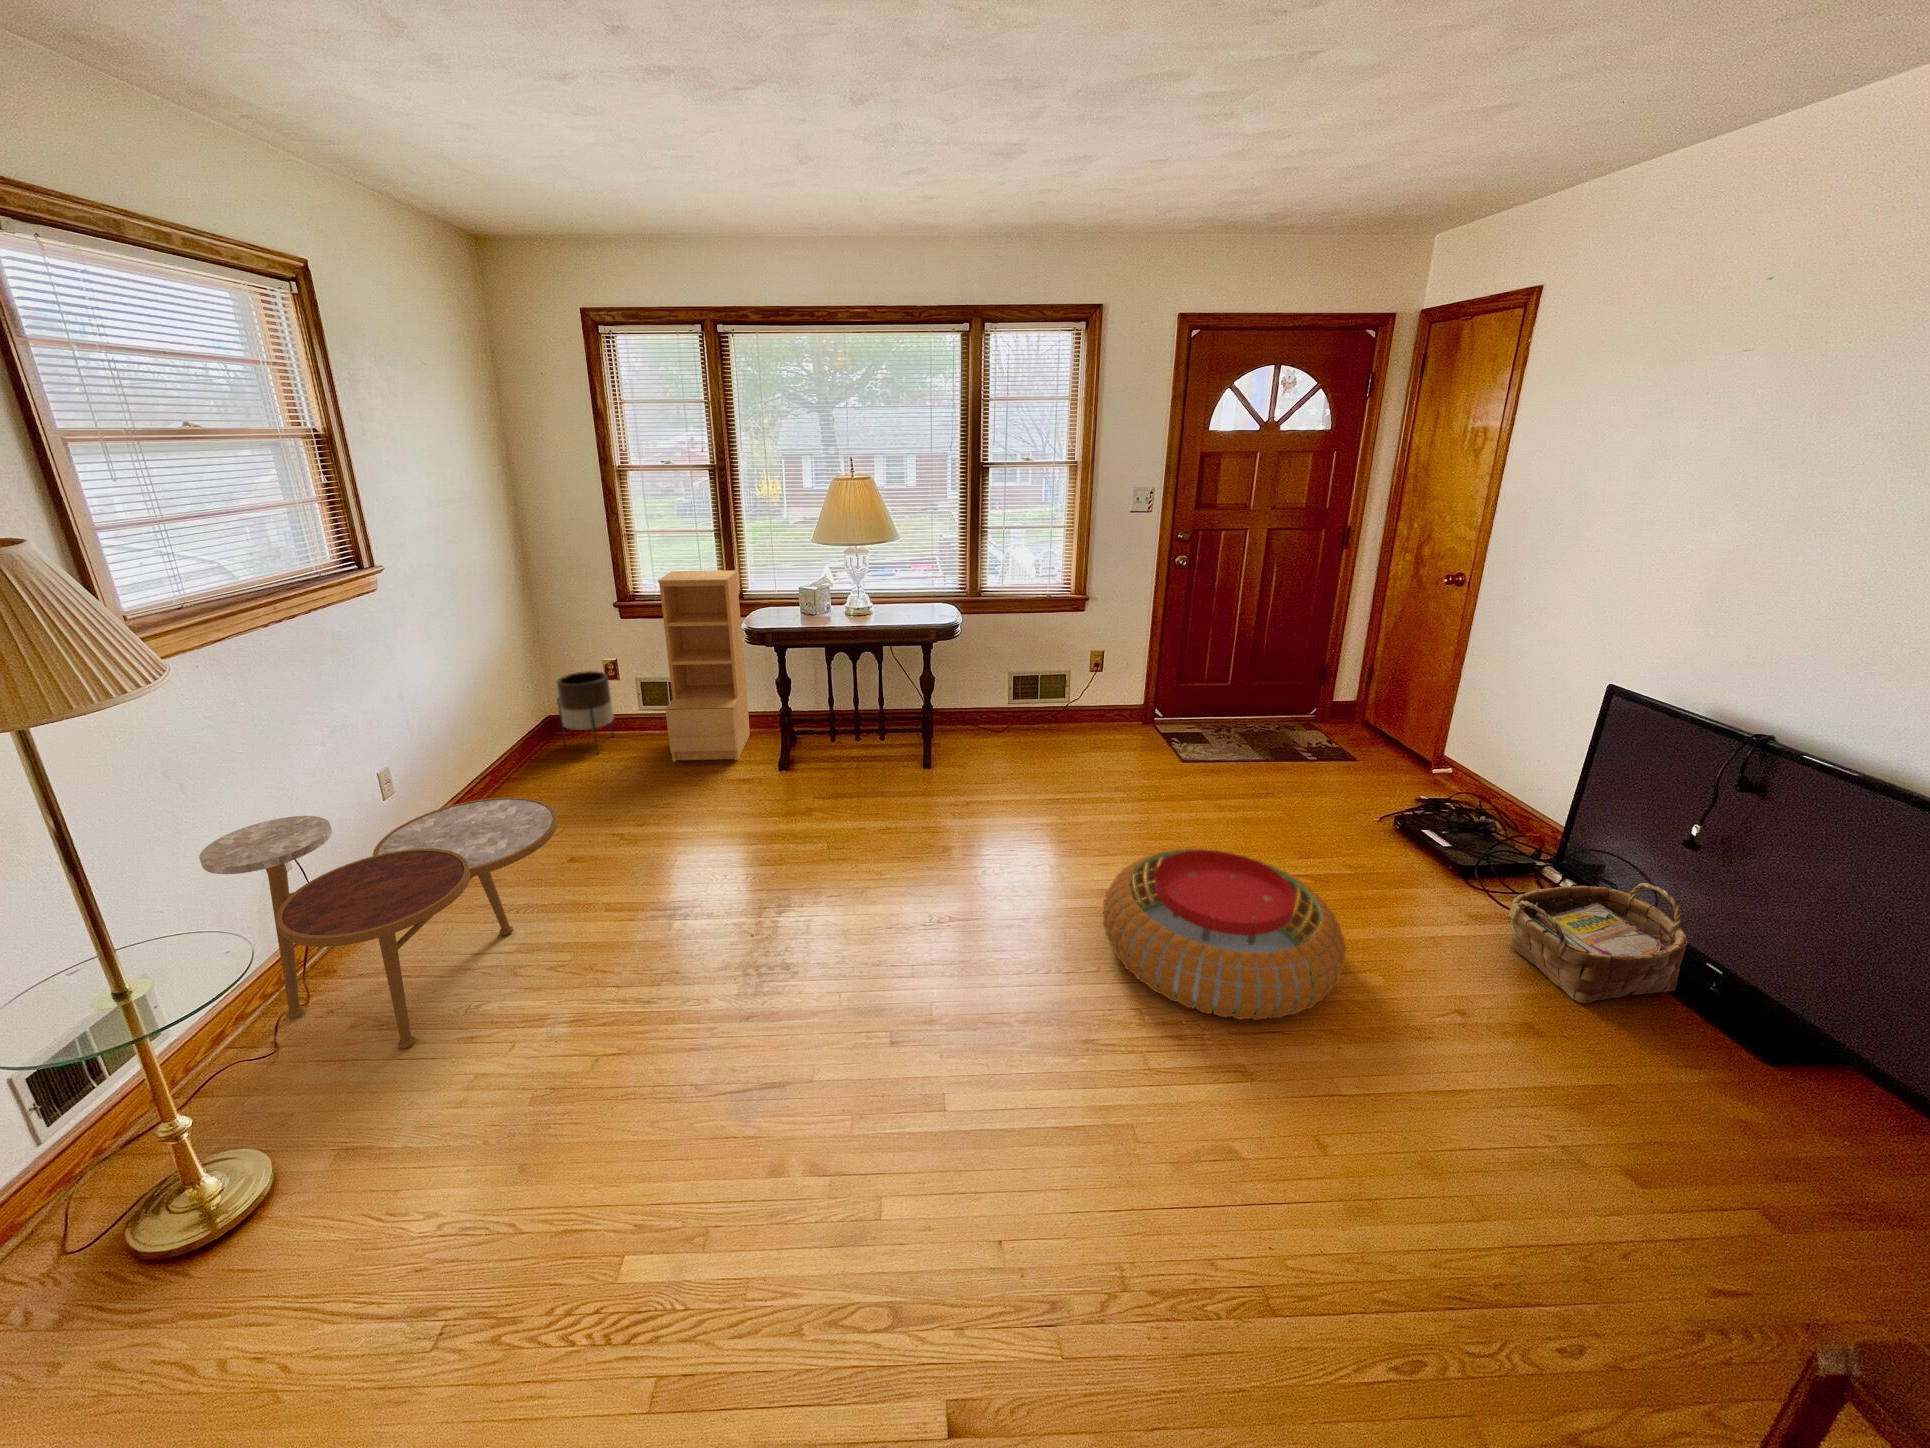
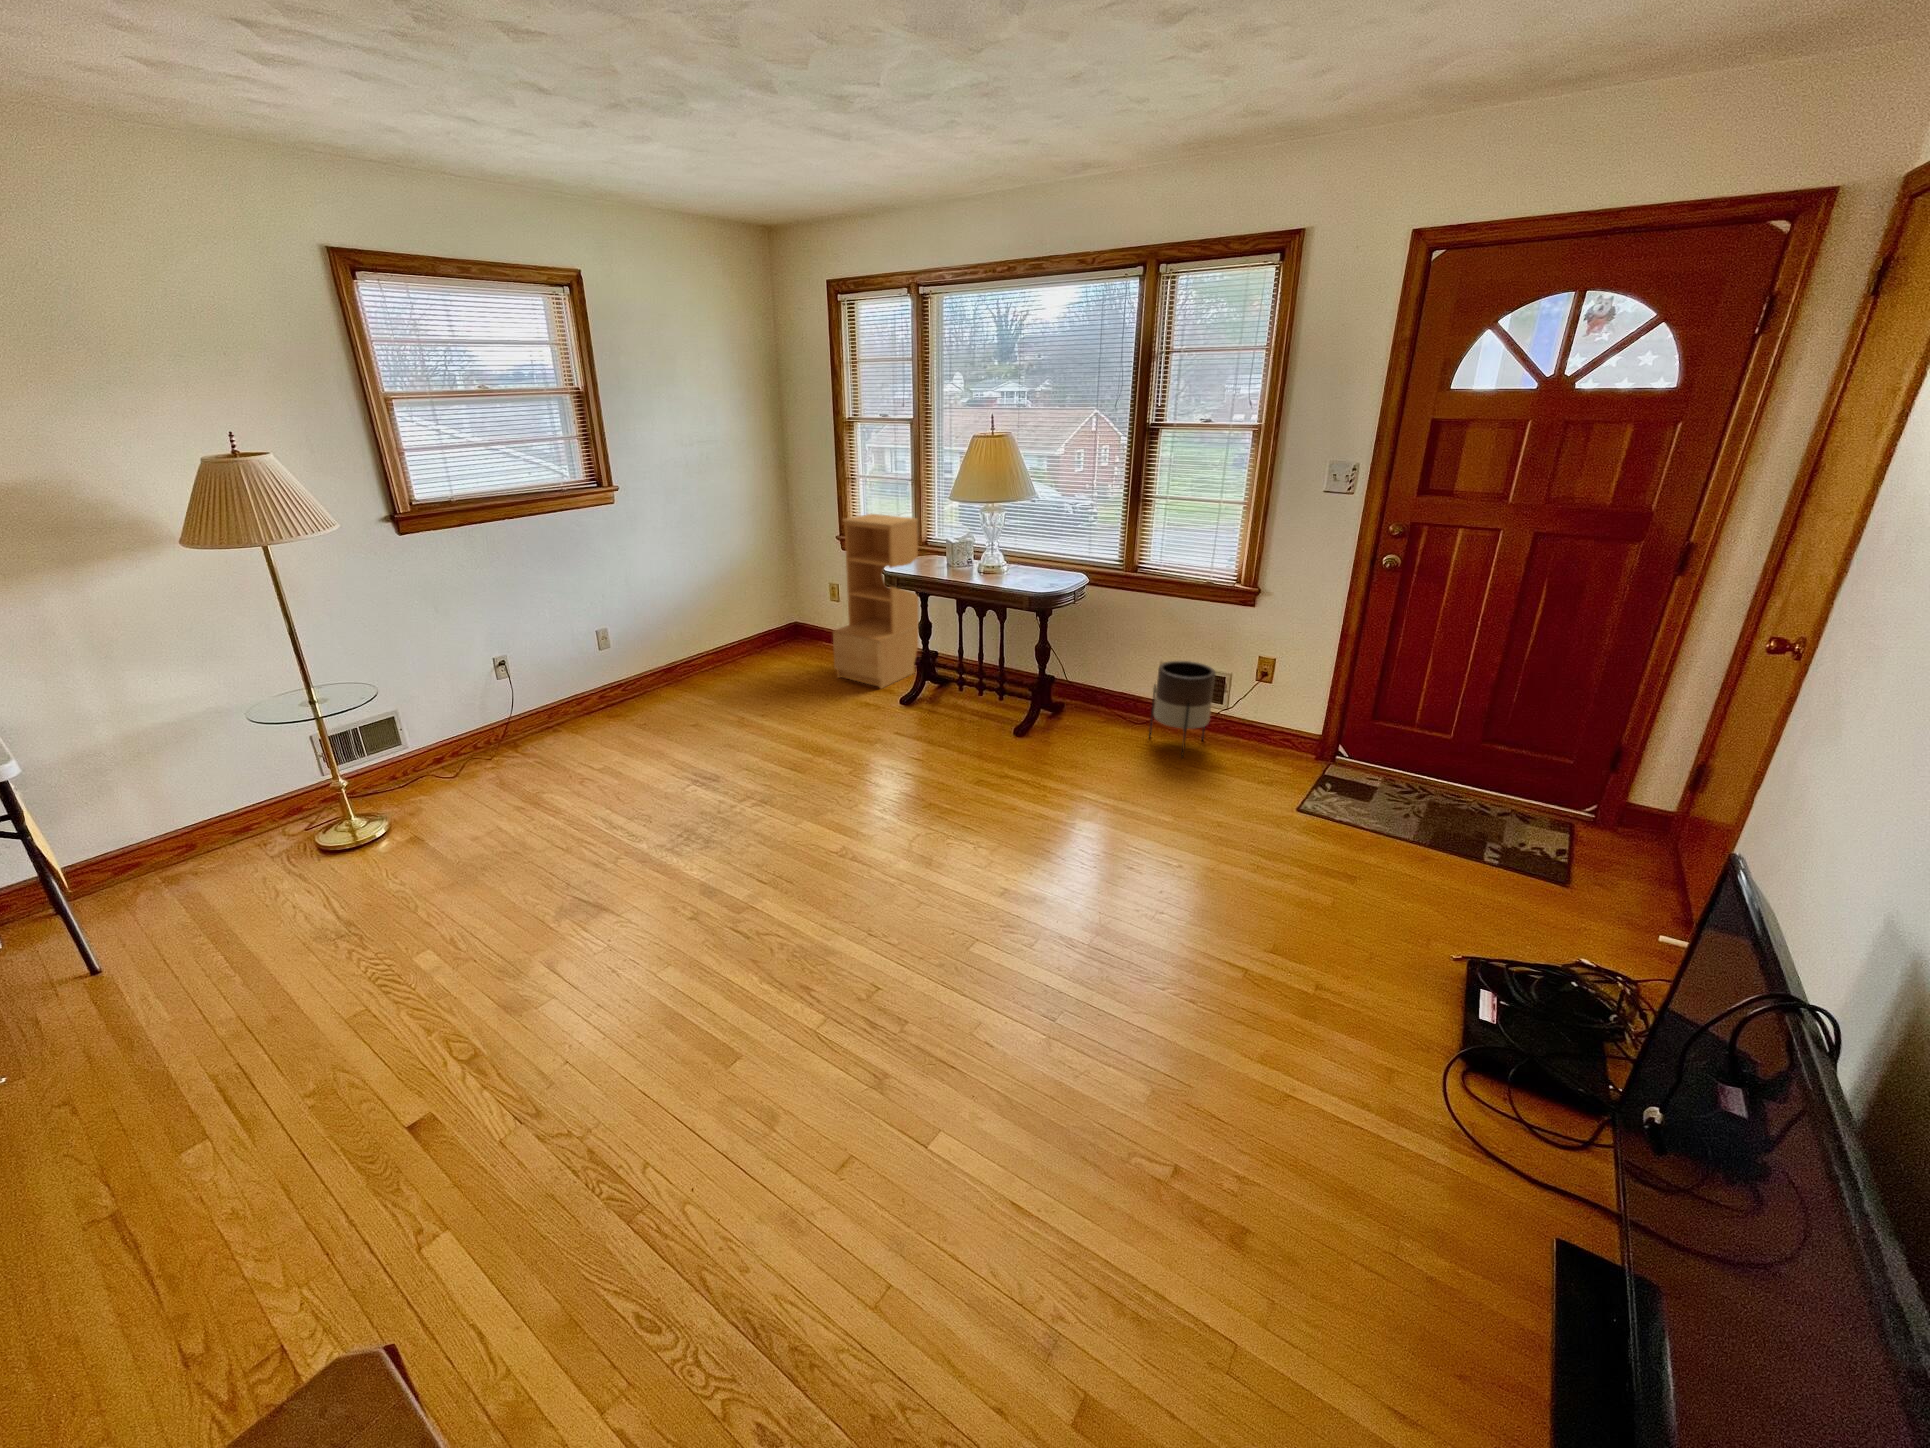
planter: present [557,671,614,753] -> present [1149,661,1215,757]
side table: present [199,797,558,1049] -> none [422,639,637,798]
pouf: present [1103,848,1346,1020] -> none [890,864,1149,1072]
woven basket: present [1509,883,1687,1004] -> none [1367,1101,1629,1362]

